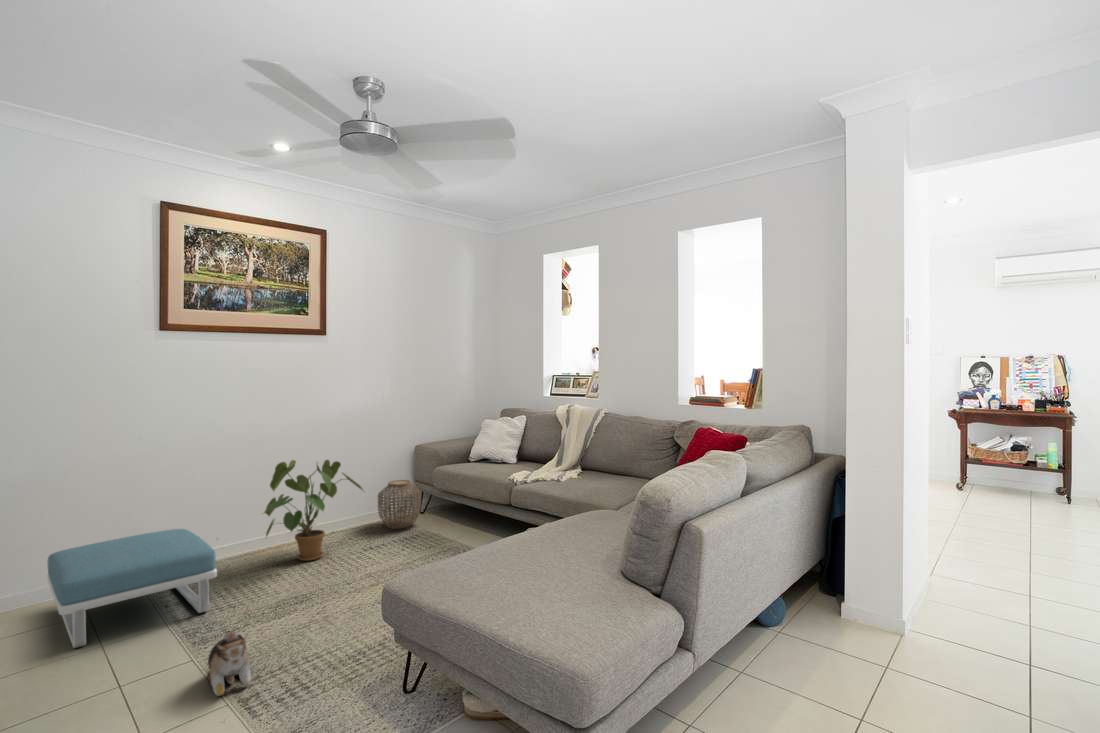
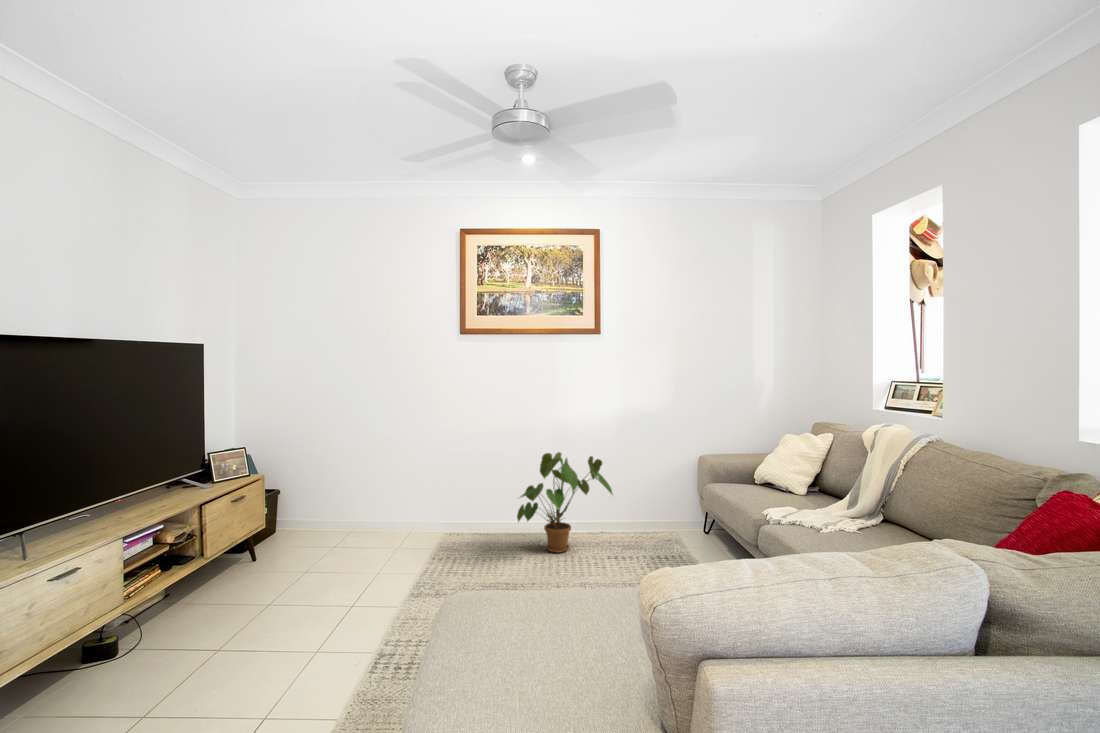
woven basket: present [378,480,421,529] -> none [644,488,691,541]
footstool: present [48,529,217,648] -> none [342,497,464,576]
plush toy: present [208,632,251,696] -> none [334,610,393,664]

